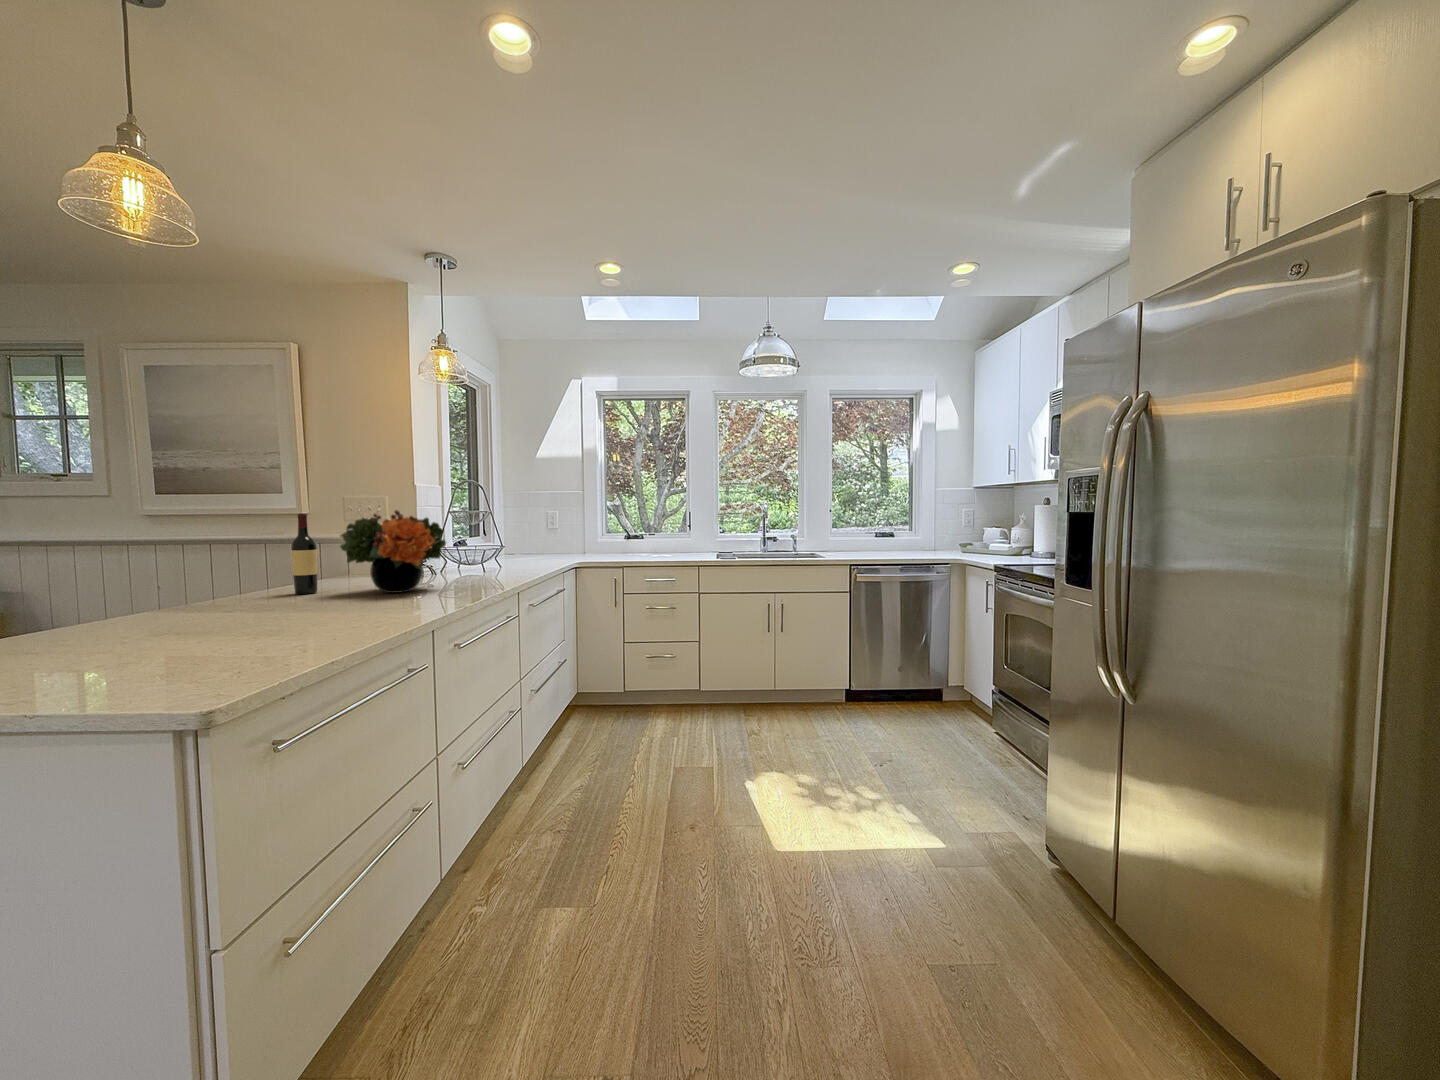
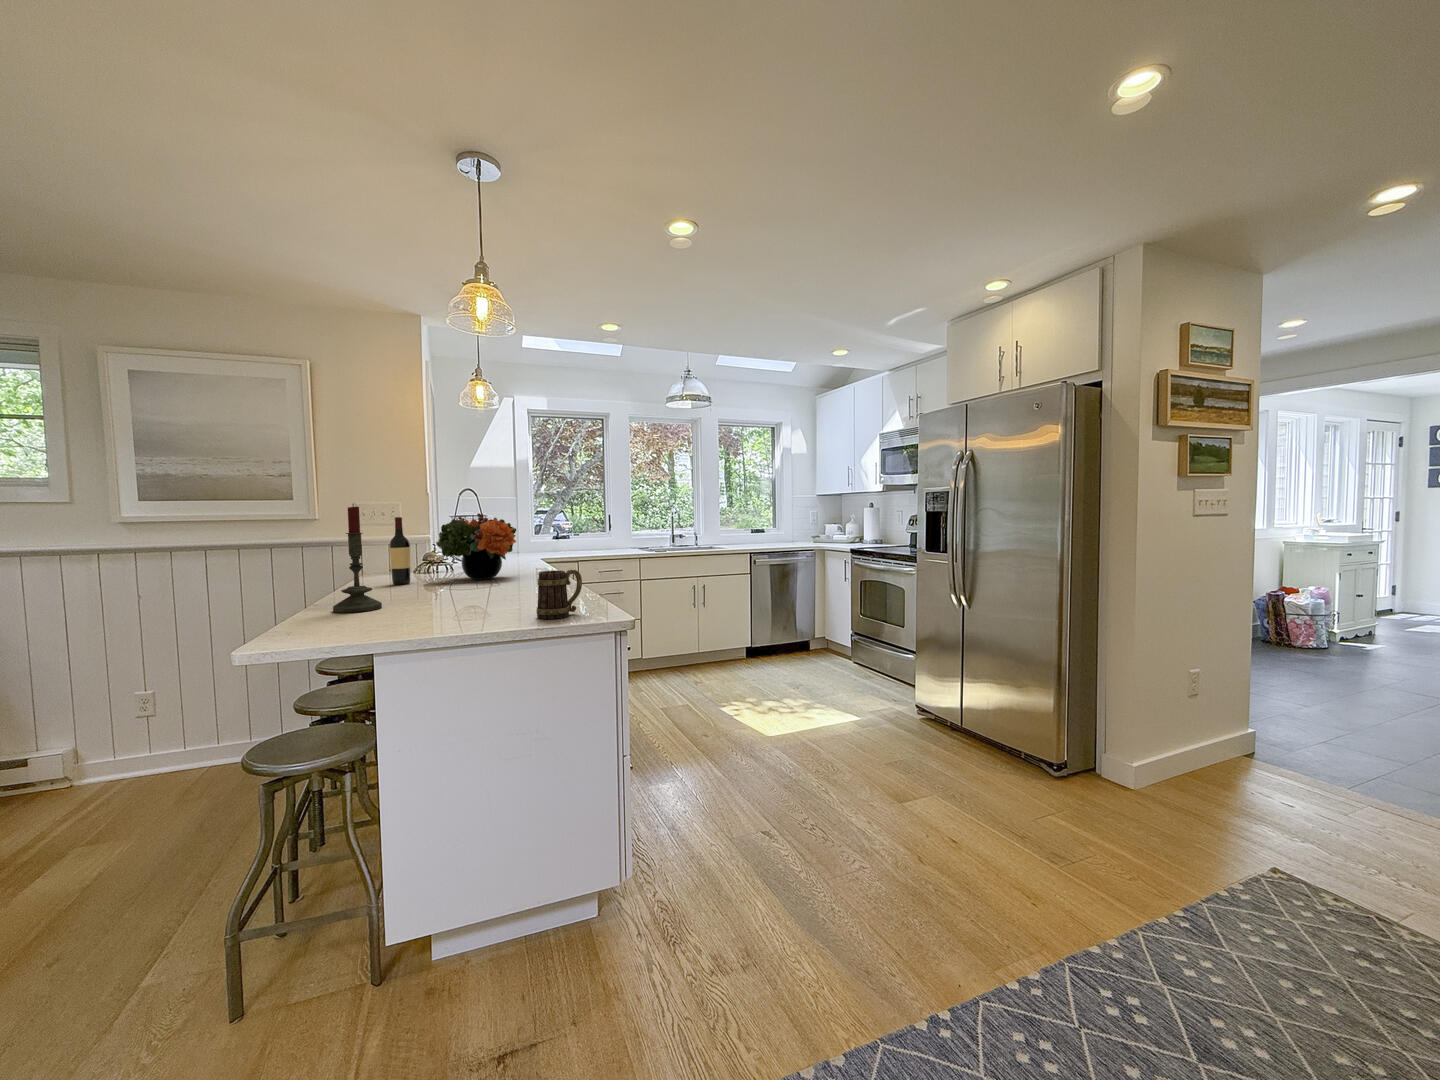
candle: none [57,498,134,640] -> present [333,504,382,613]
mug: none [130,607,227,689] -> present [537,570,582,619]

